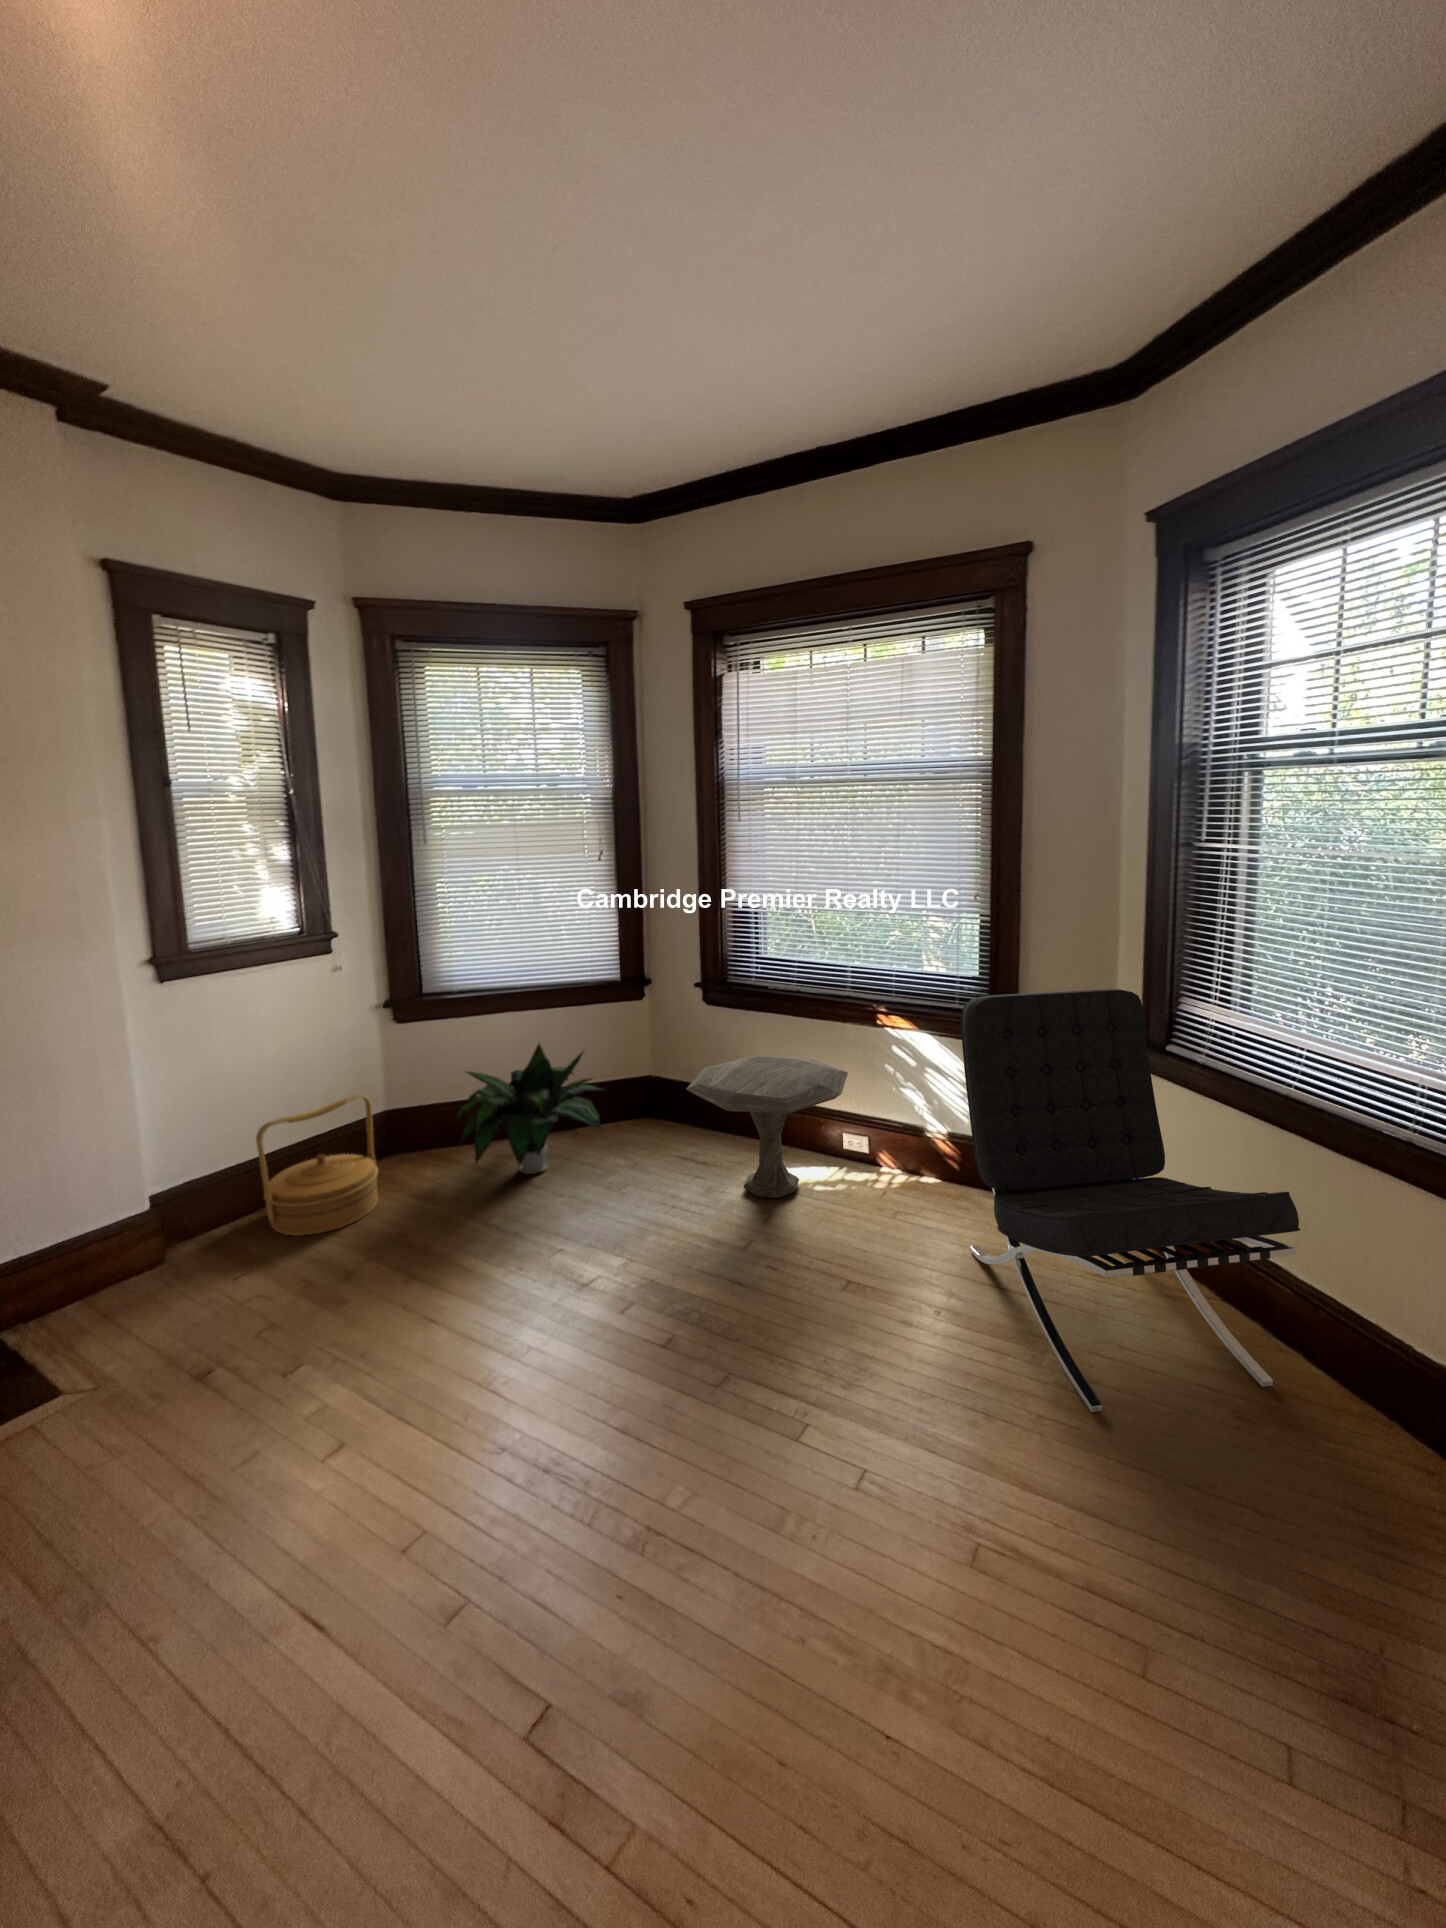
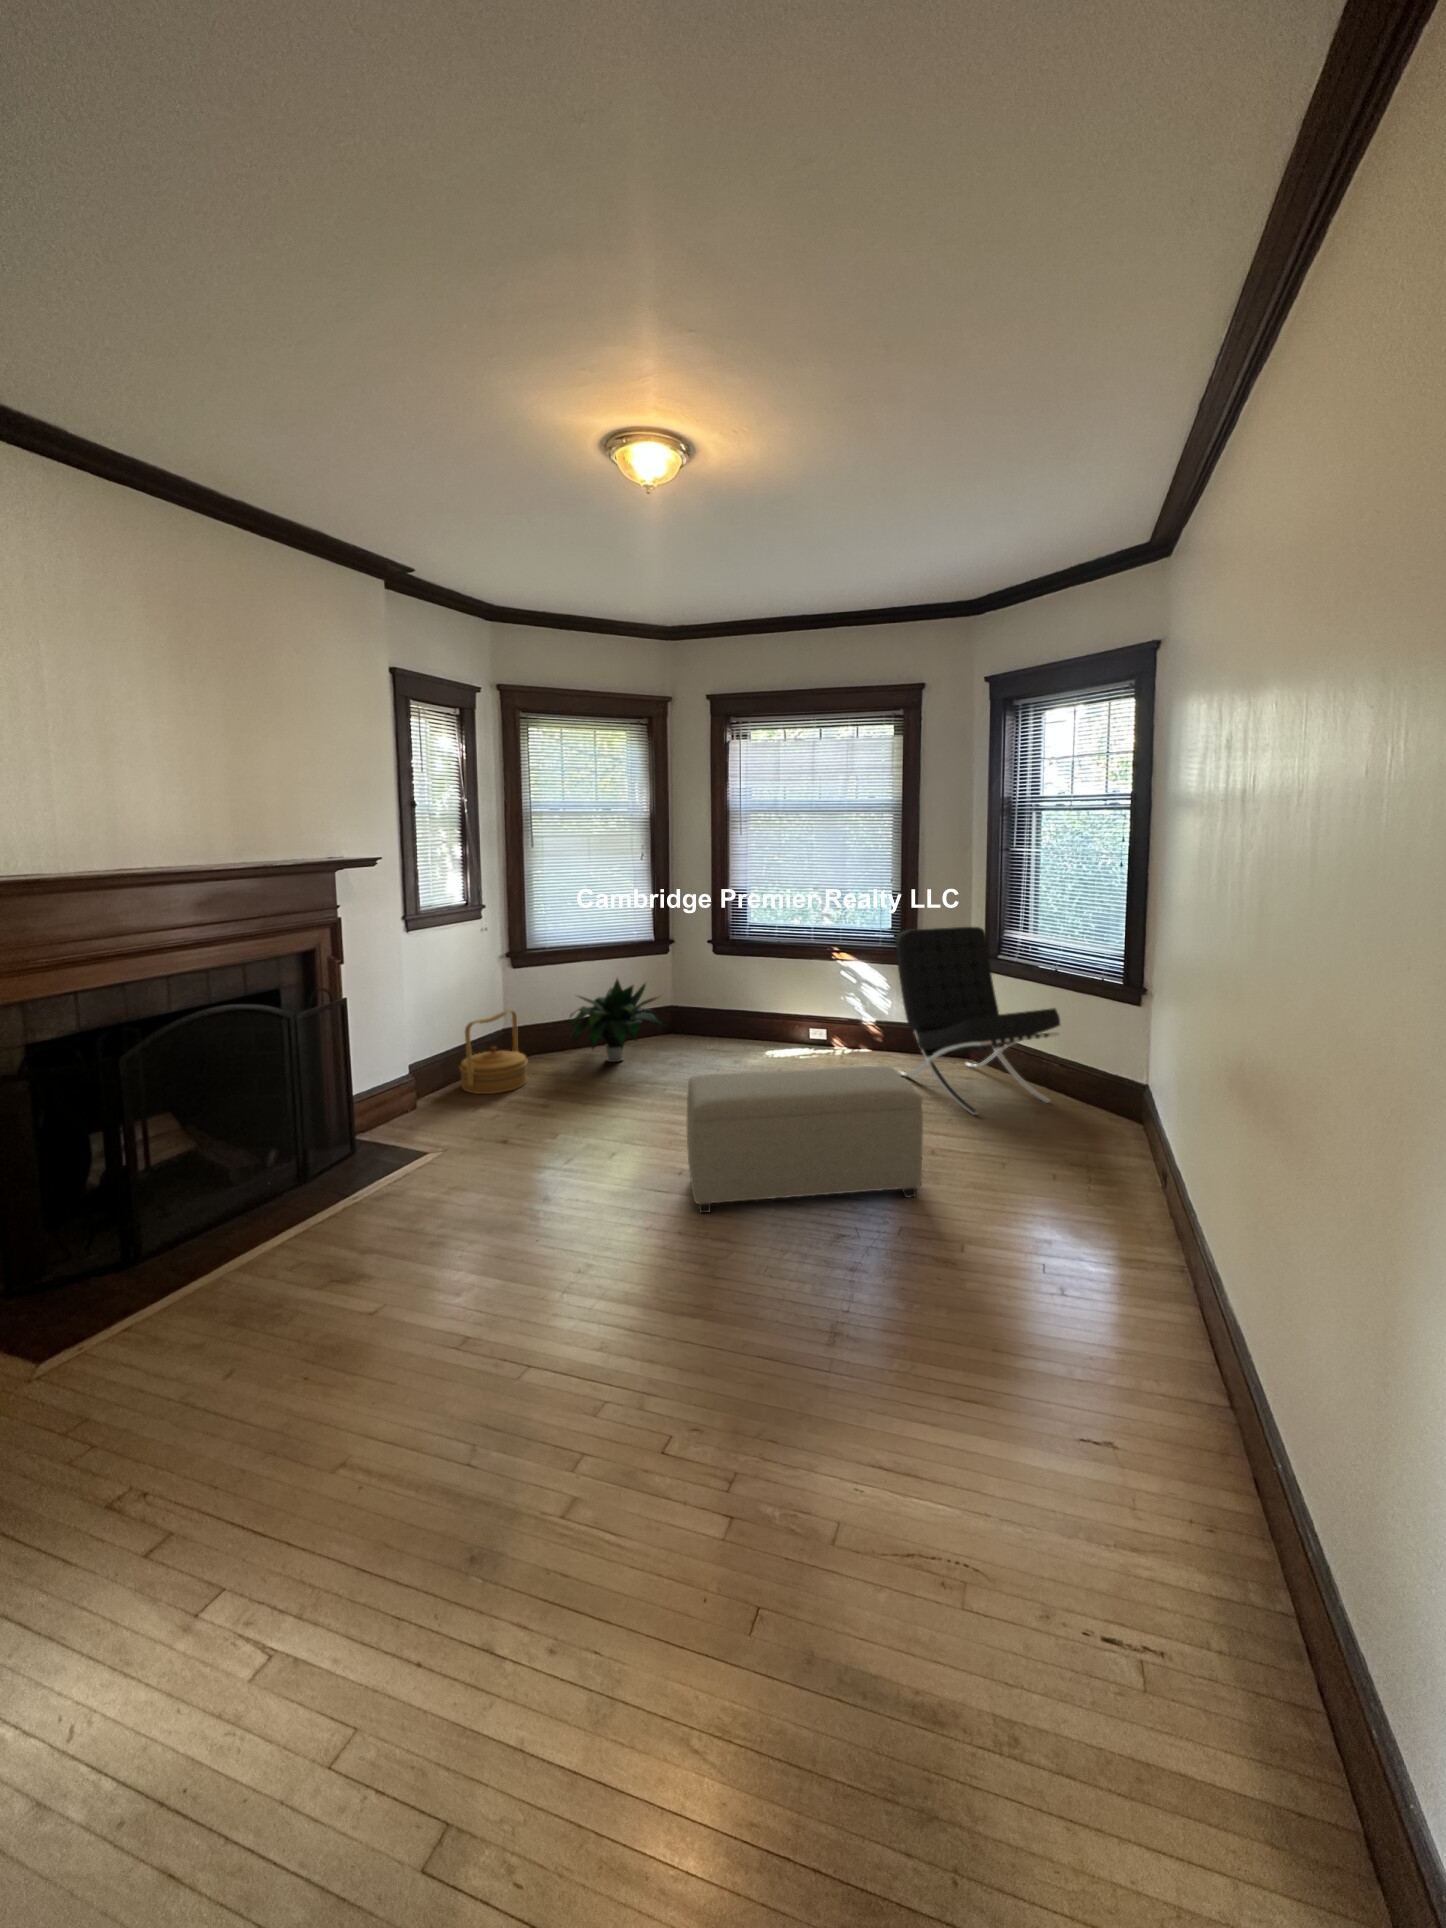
side table: present [687,1056,848,1198] -> none [727,982,821,1062]
ottoman: none [264,1363,882,1809] -> present [687,1066,923,1213]

